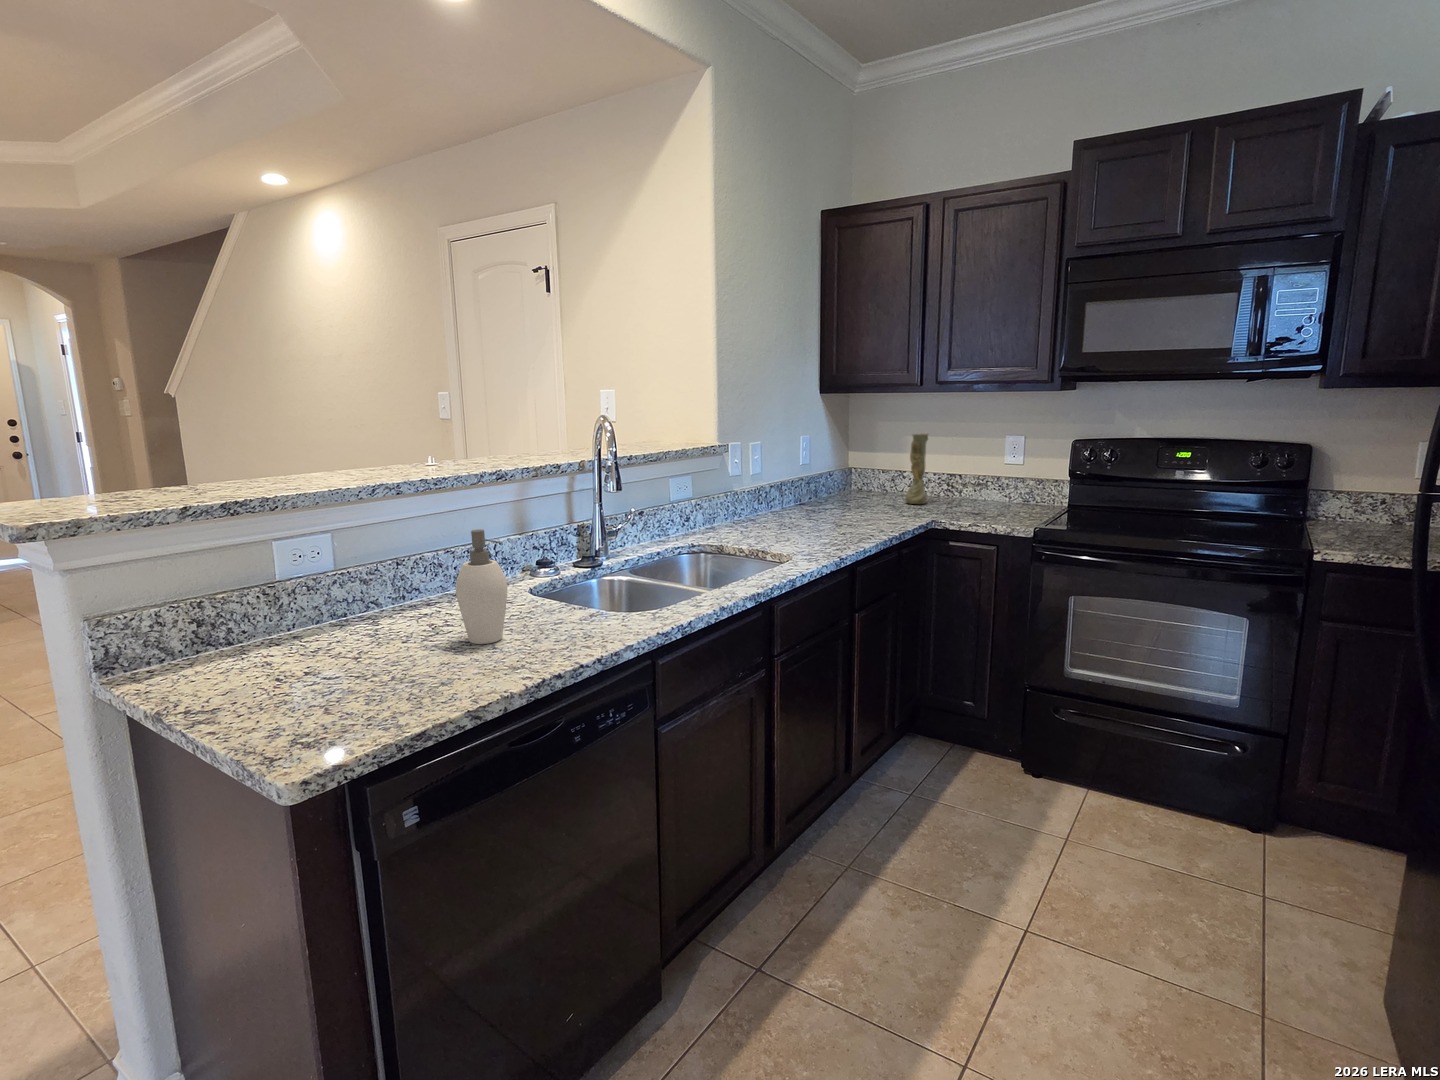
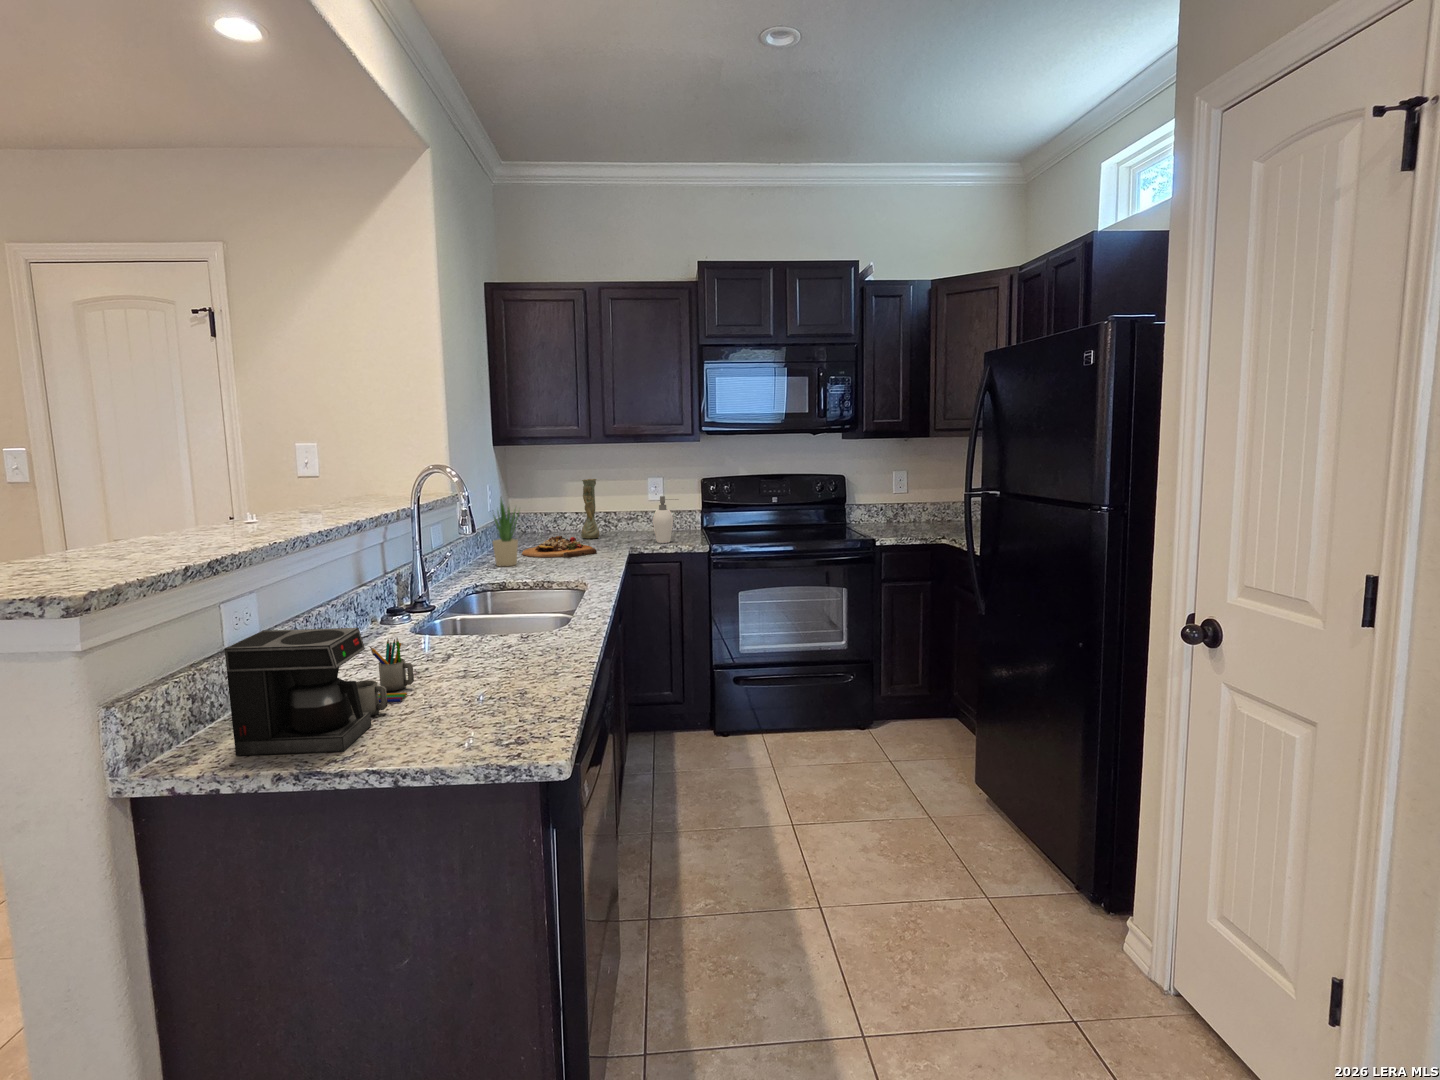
potted plant: none [753,449,785,527] -> present [493,499,519,566]
cutting board: none [806,498,889,525] -> present [522,536,597,558]
soap dispenser: present [456,529,508,644] -> present [653,496,678,543]
coffee maker: none [153,573,397,705] -> present [224,628,414,756]

